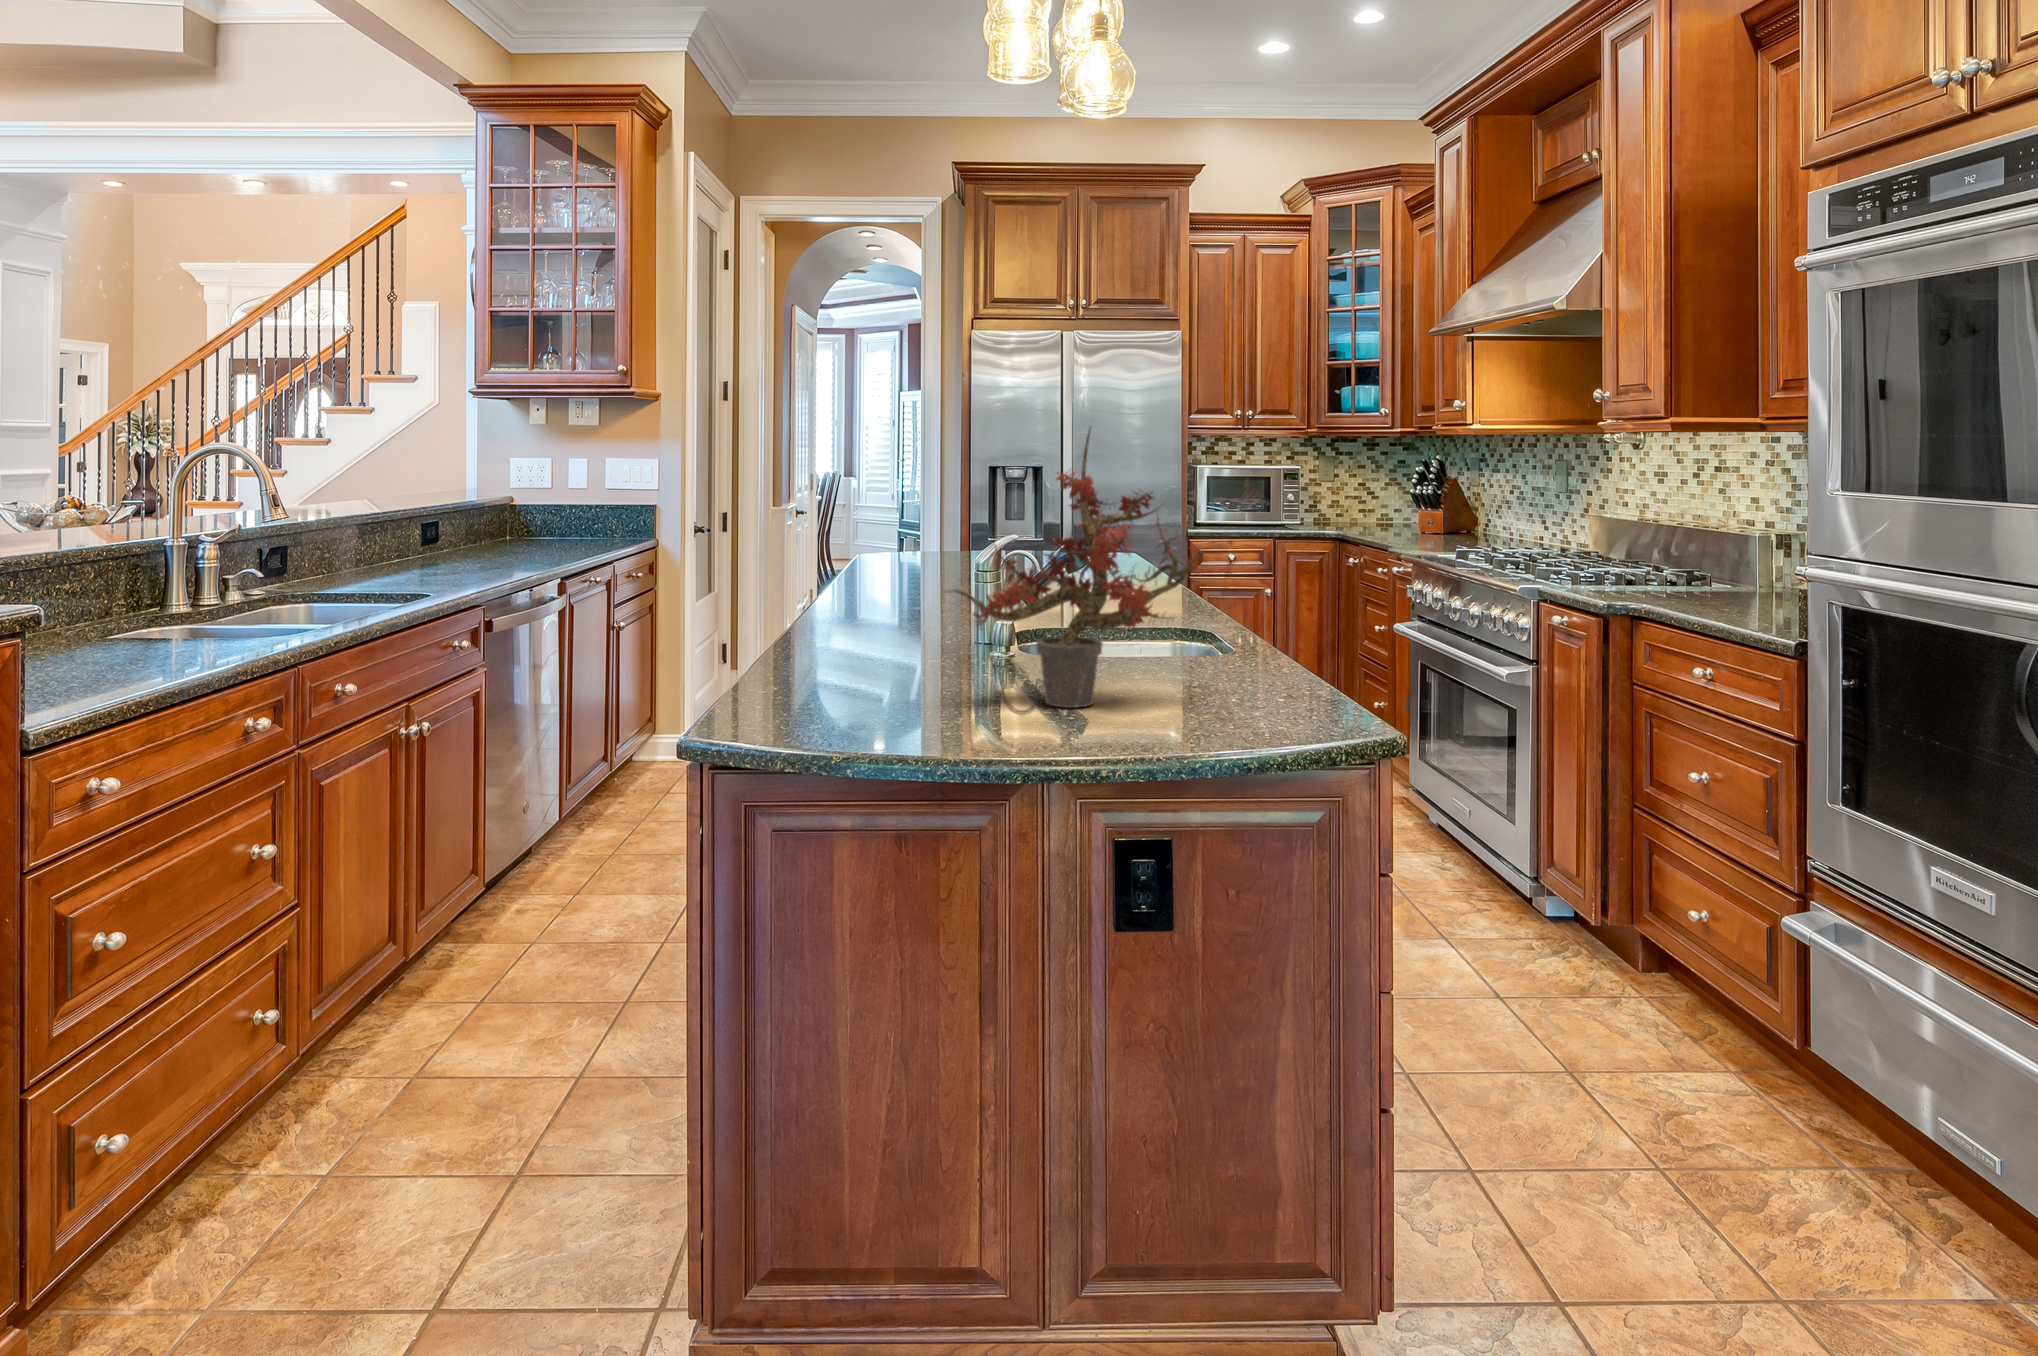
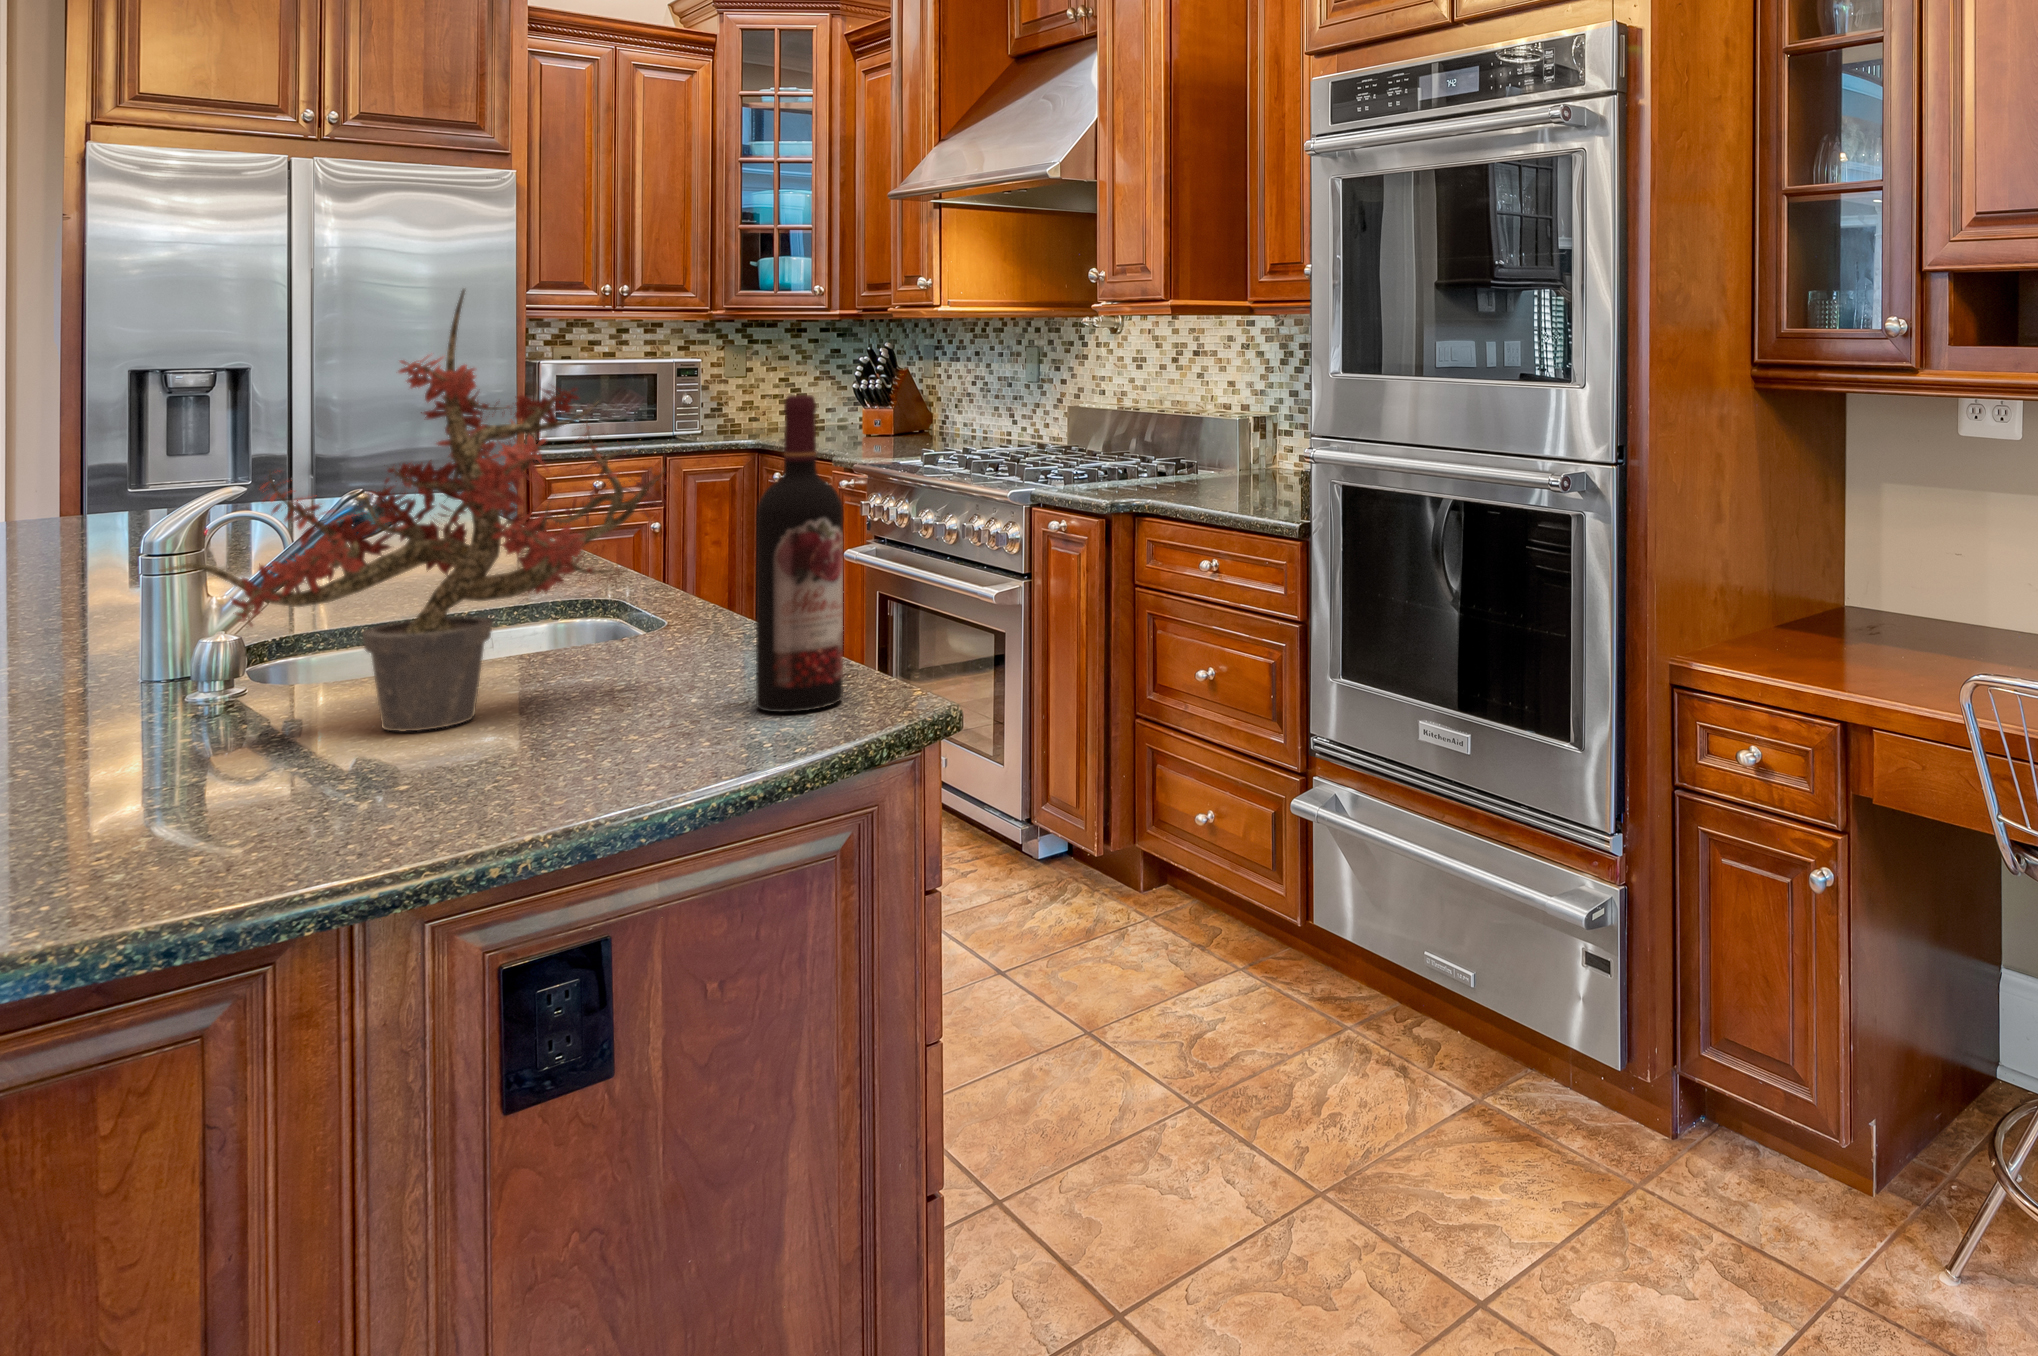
wine bottle: none [1253,501,1313,734] -> present [756,395,843,712]

